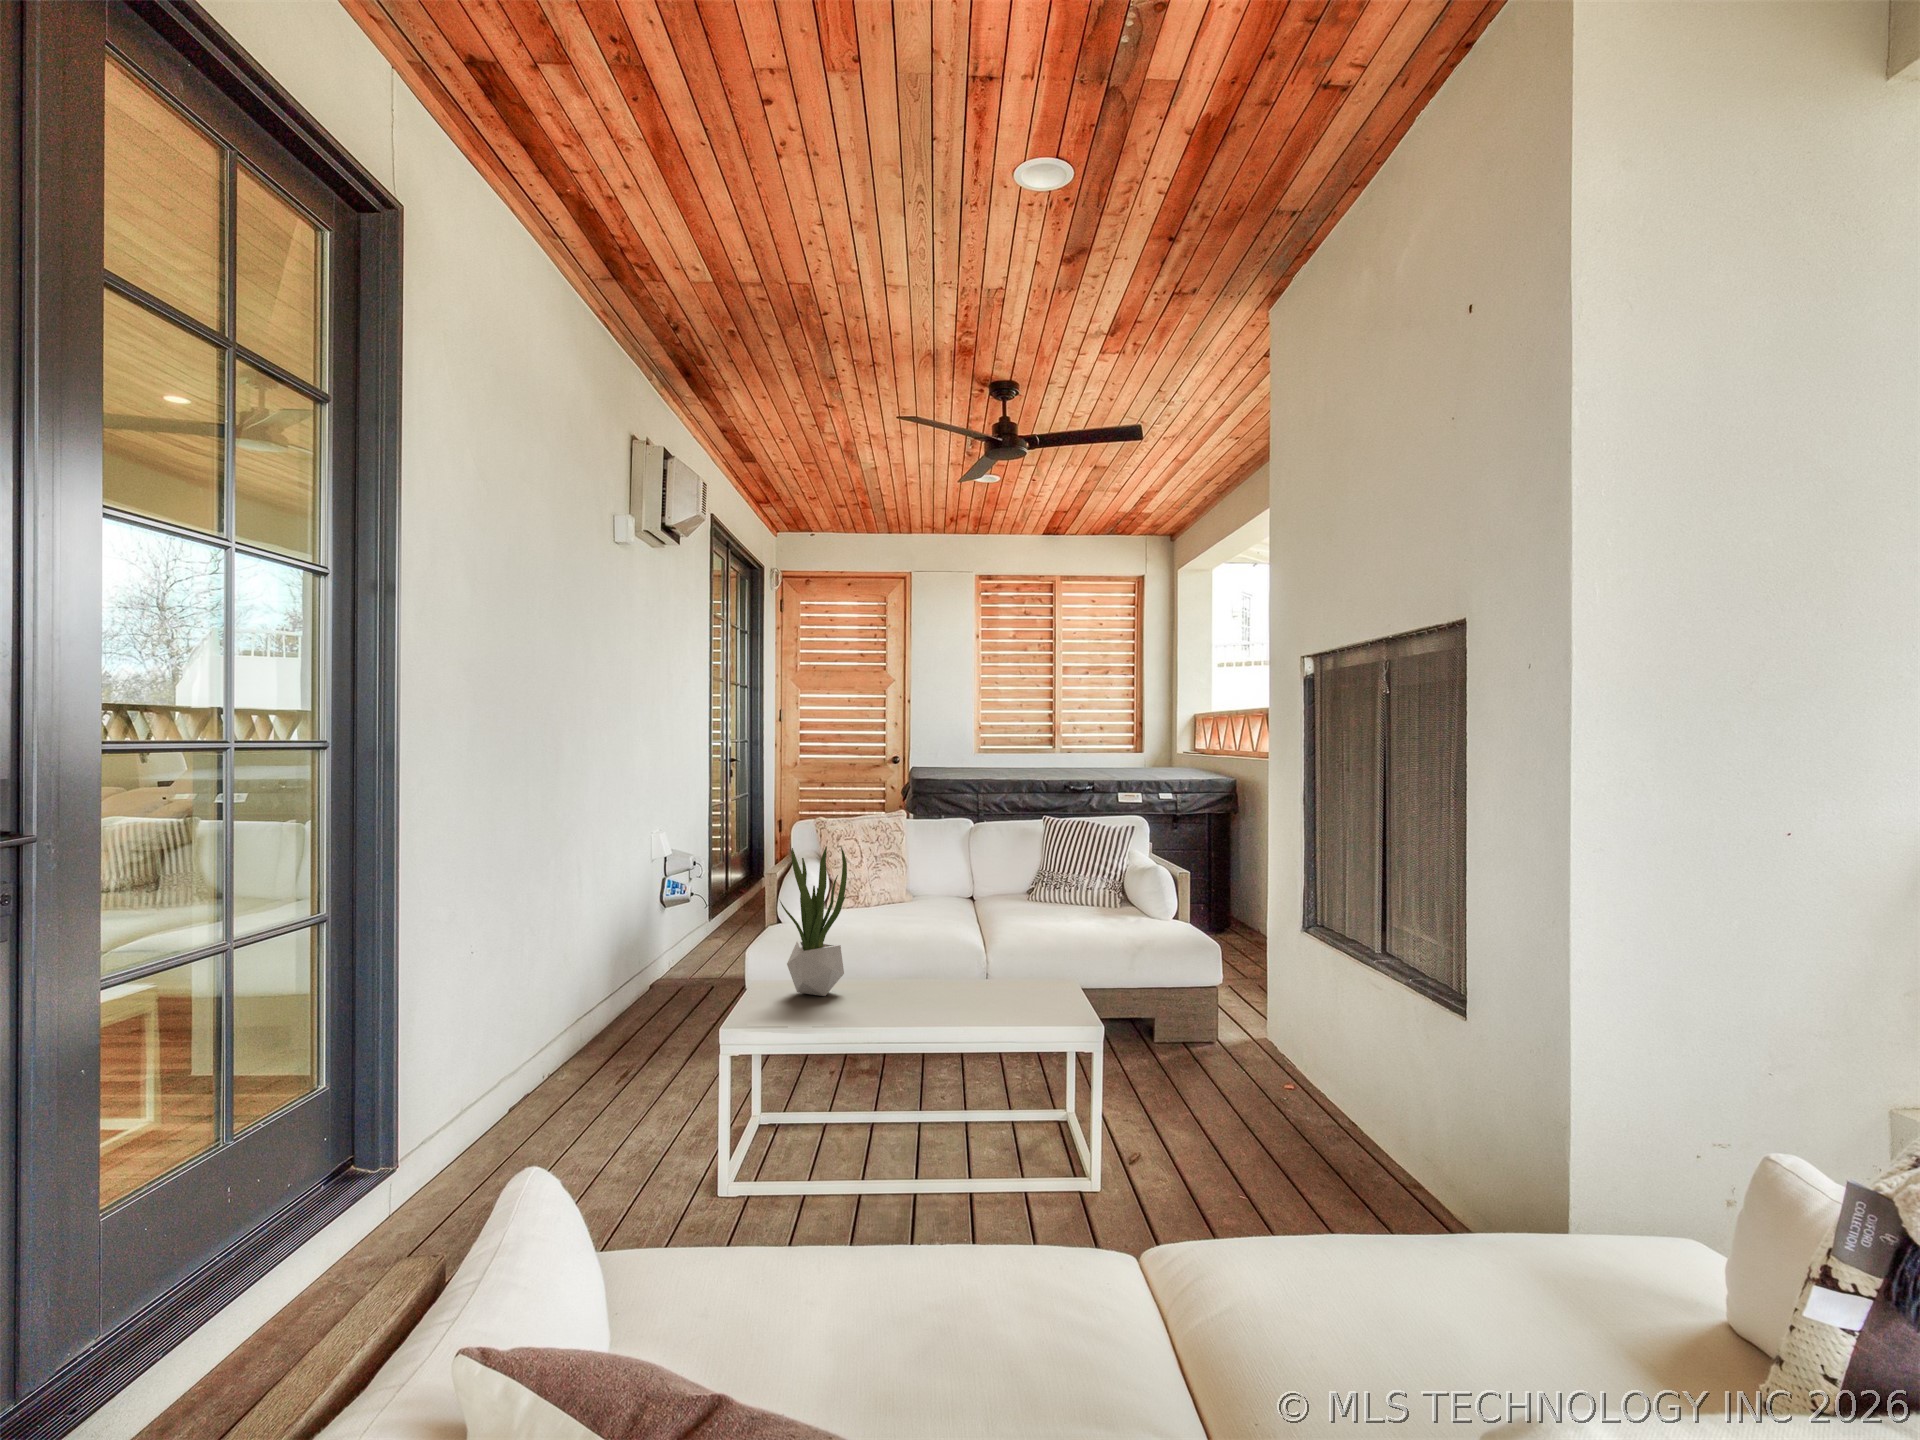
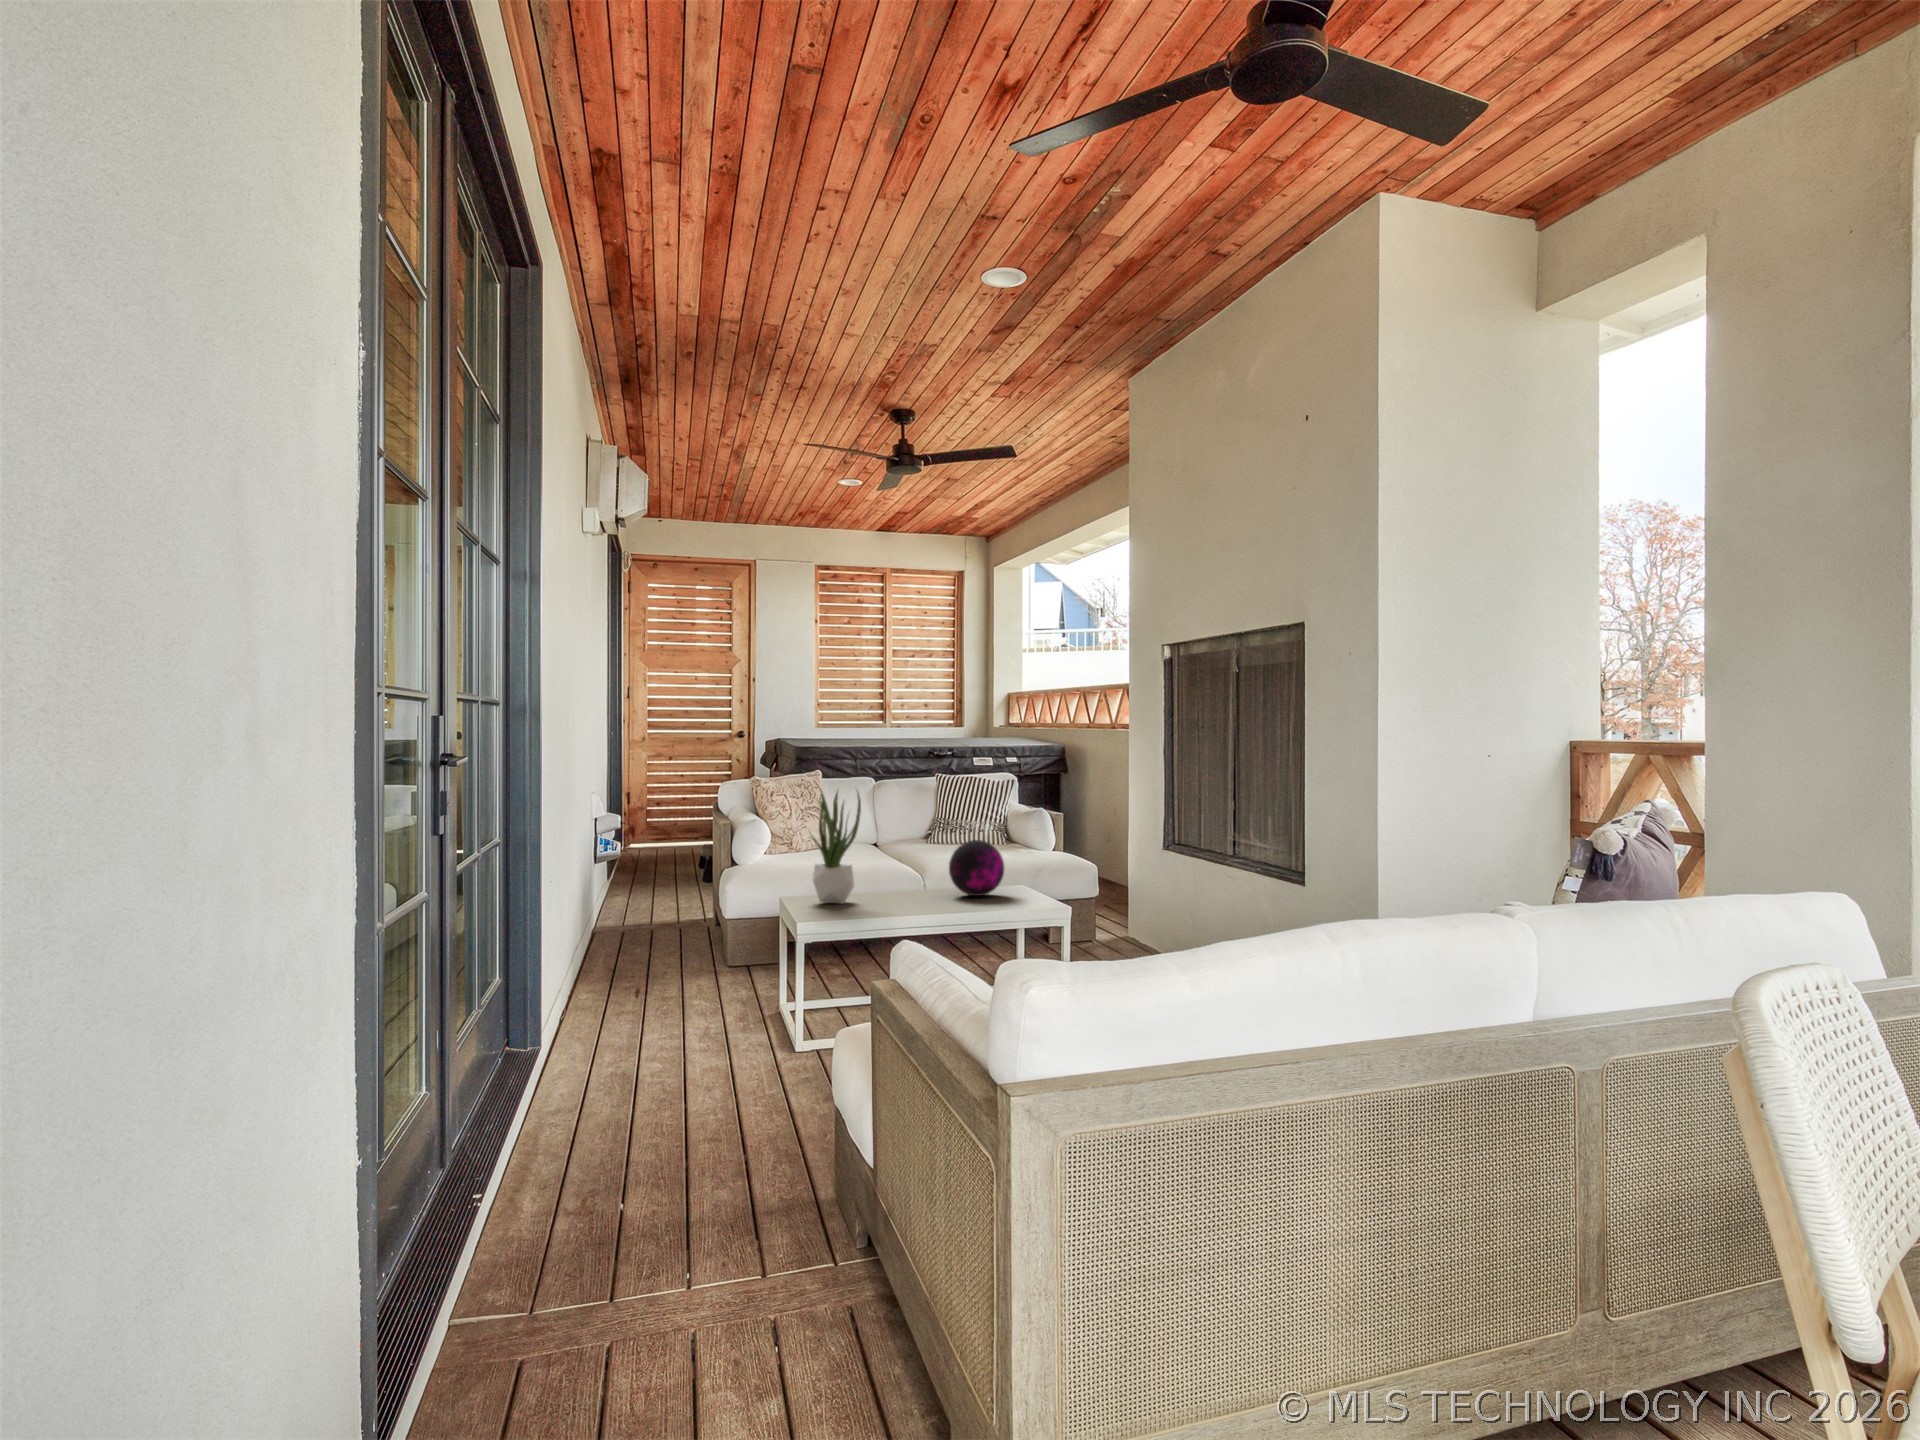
decorative orb: none [969,919,1043,995] -> present [949,840,1004,896]

